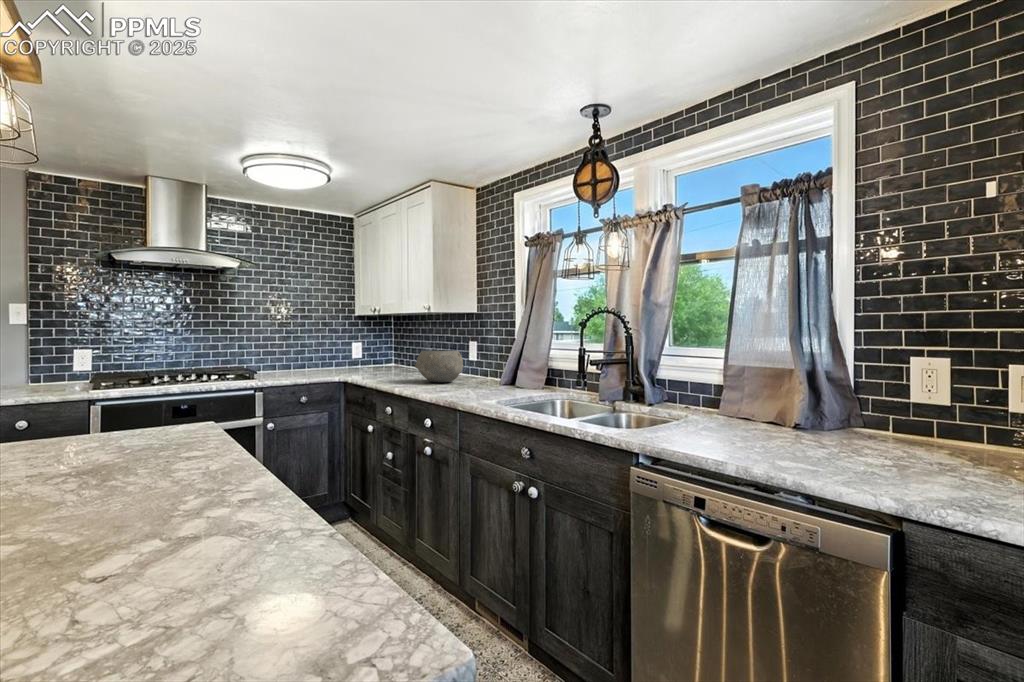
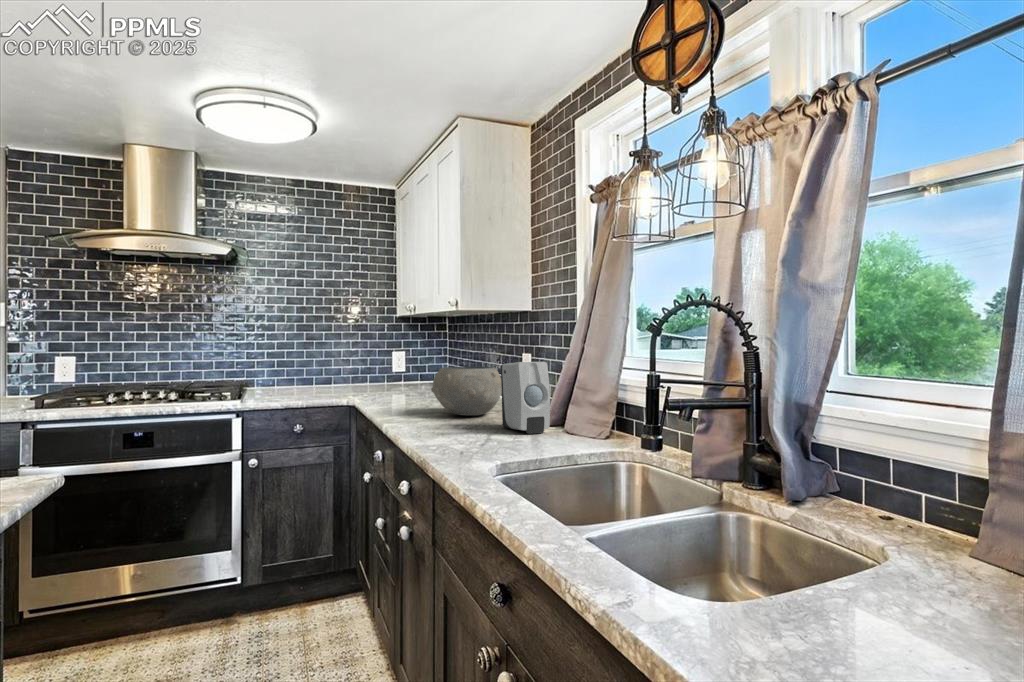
soap dispenser: none [470,345,504,389] -> present [501,362,550,434]

